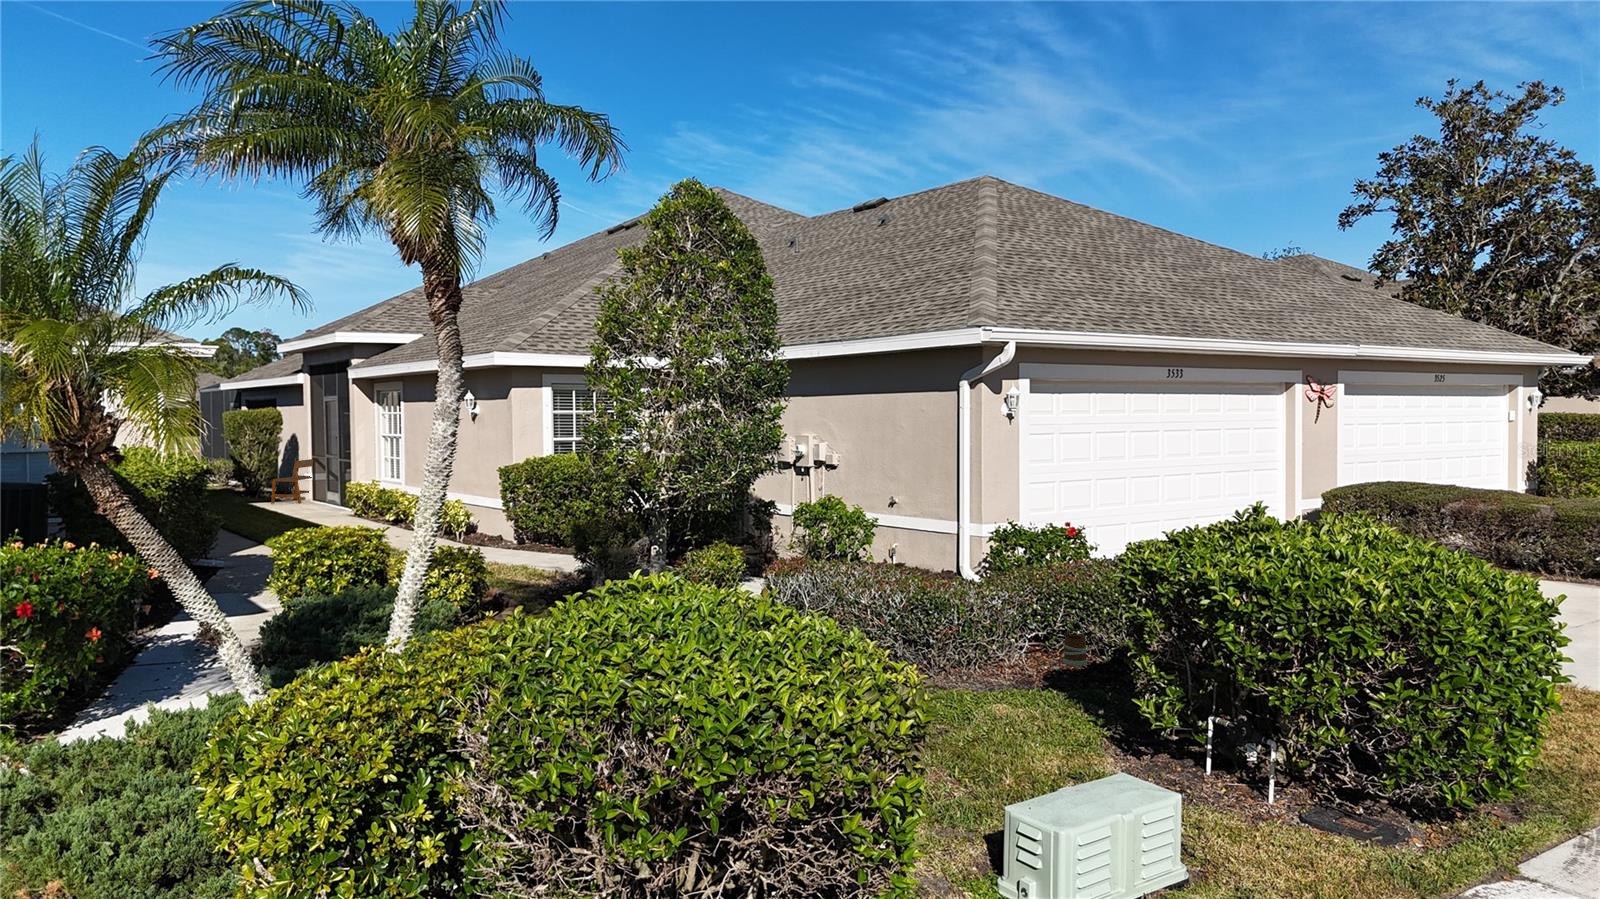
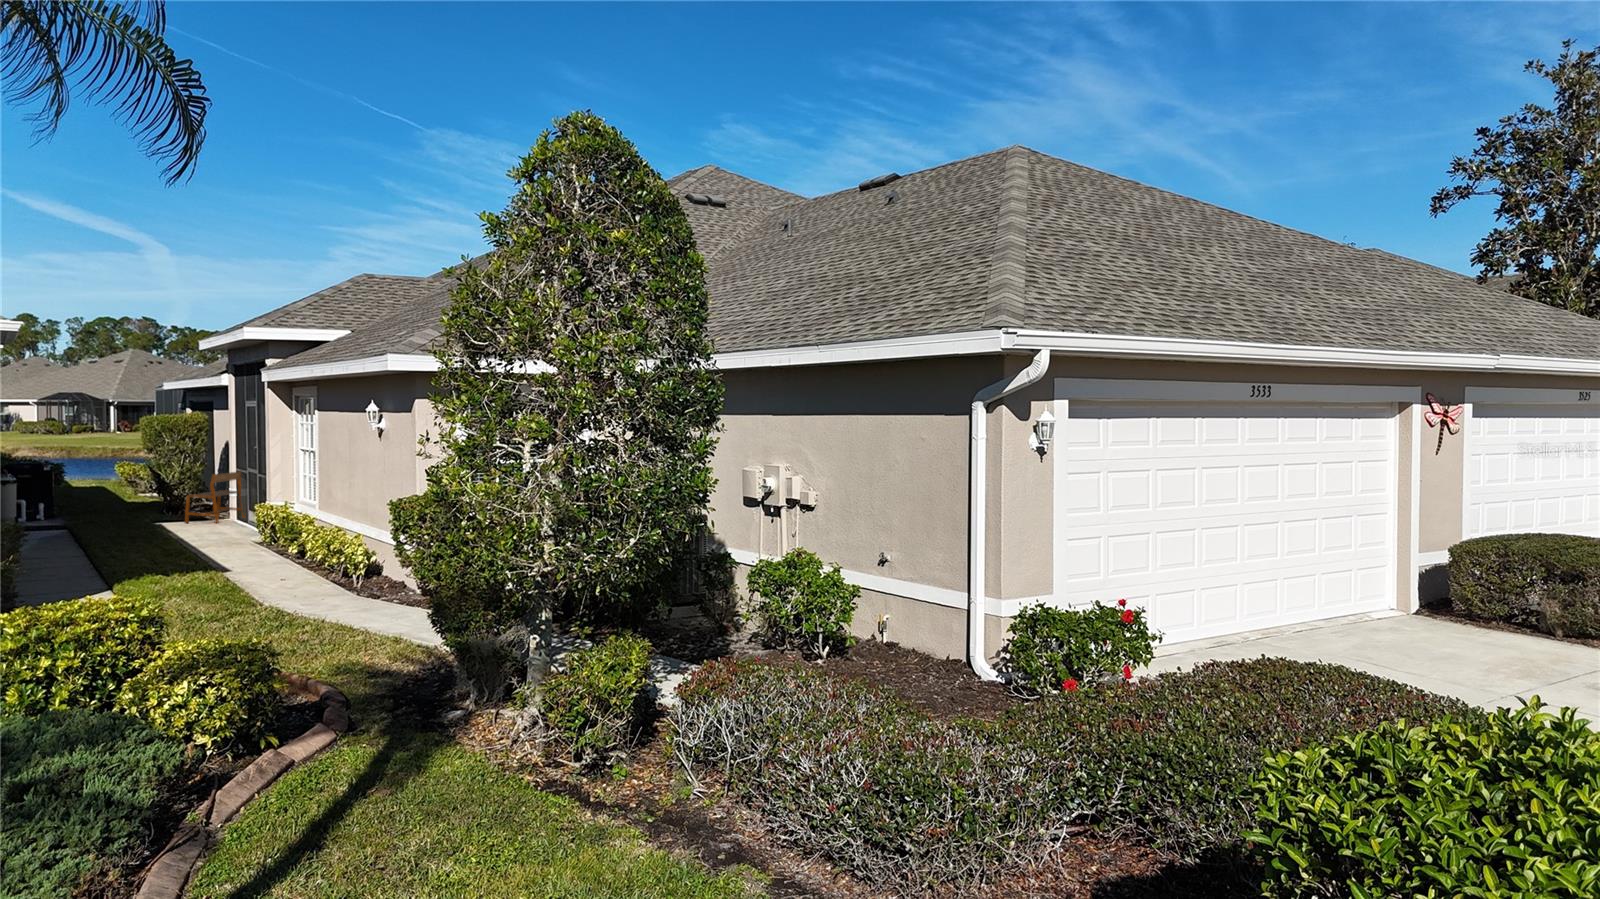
wooden bucket: present [1063,621,1087,666] -> none [1121,800,1161,876]

